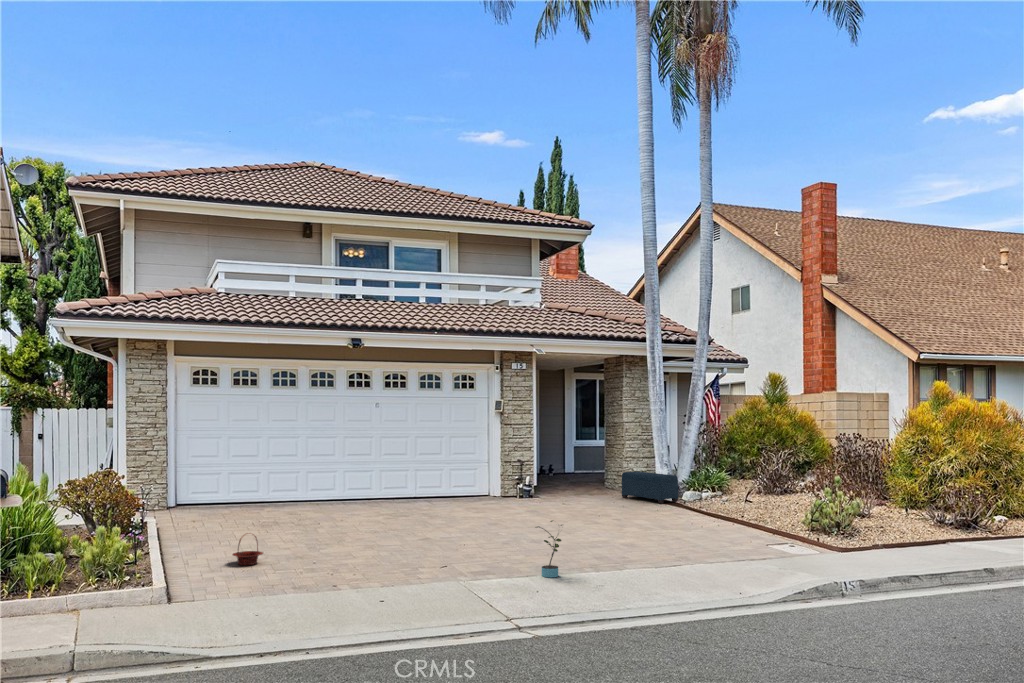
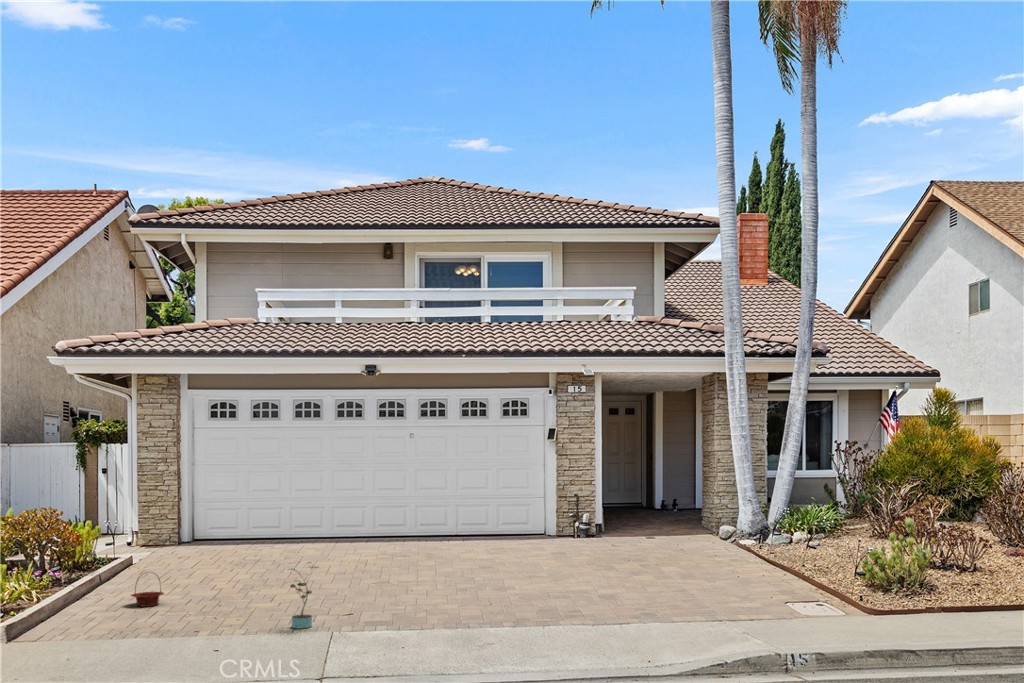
bench: present [622,472,678,504] -> none [702,516,765,556]
potted plant: present [536,520,562,578] -> present [289,562,318,628]

